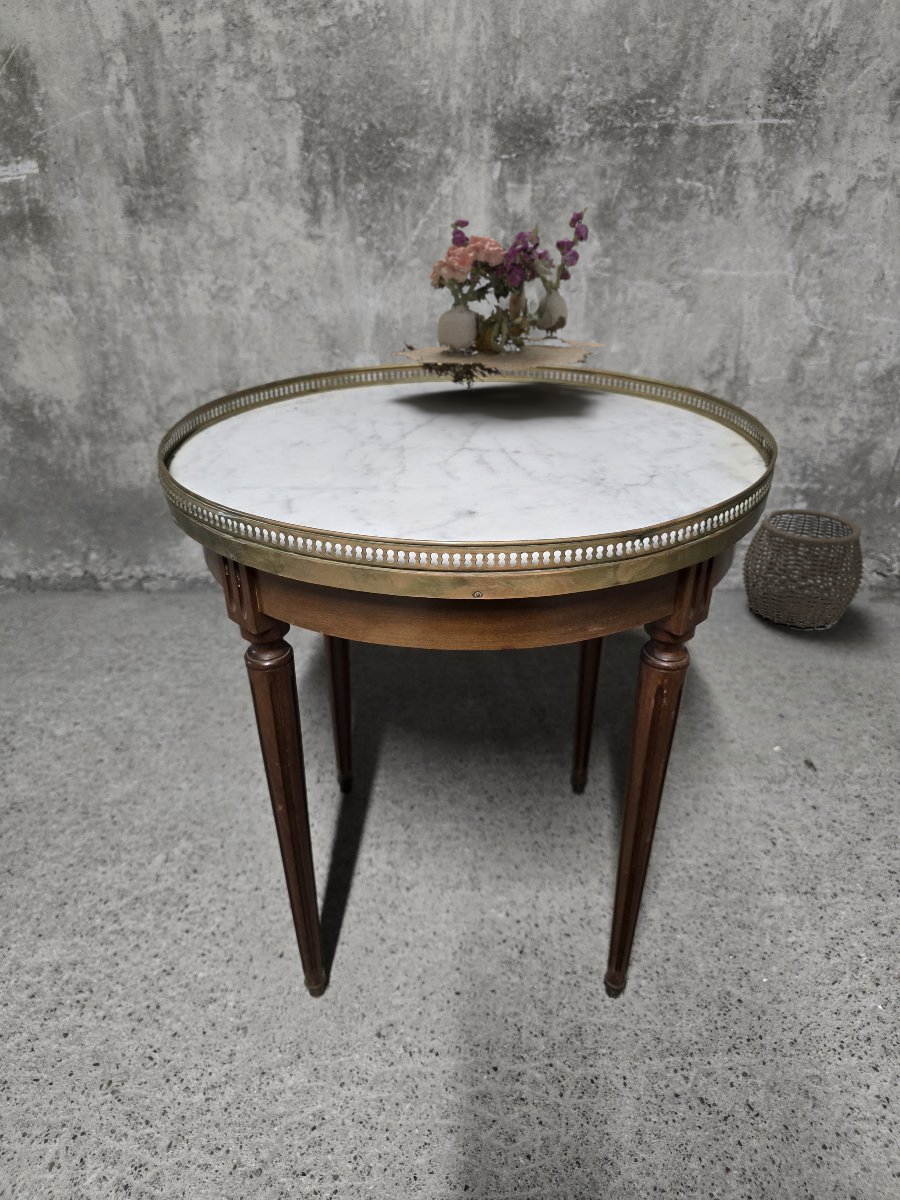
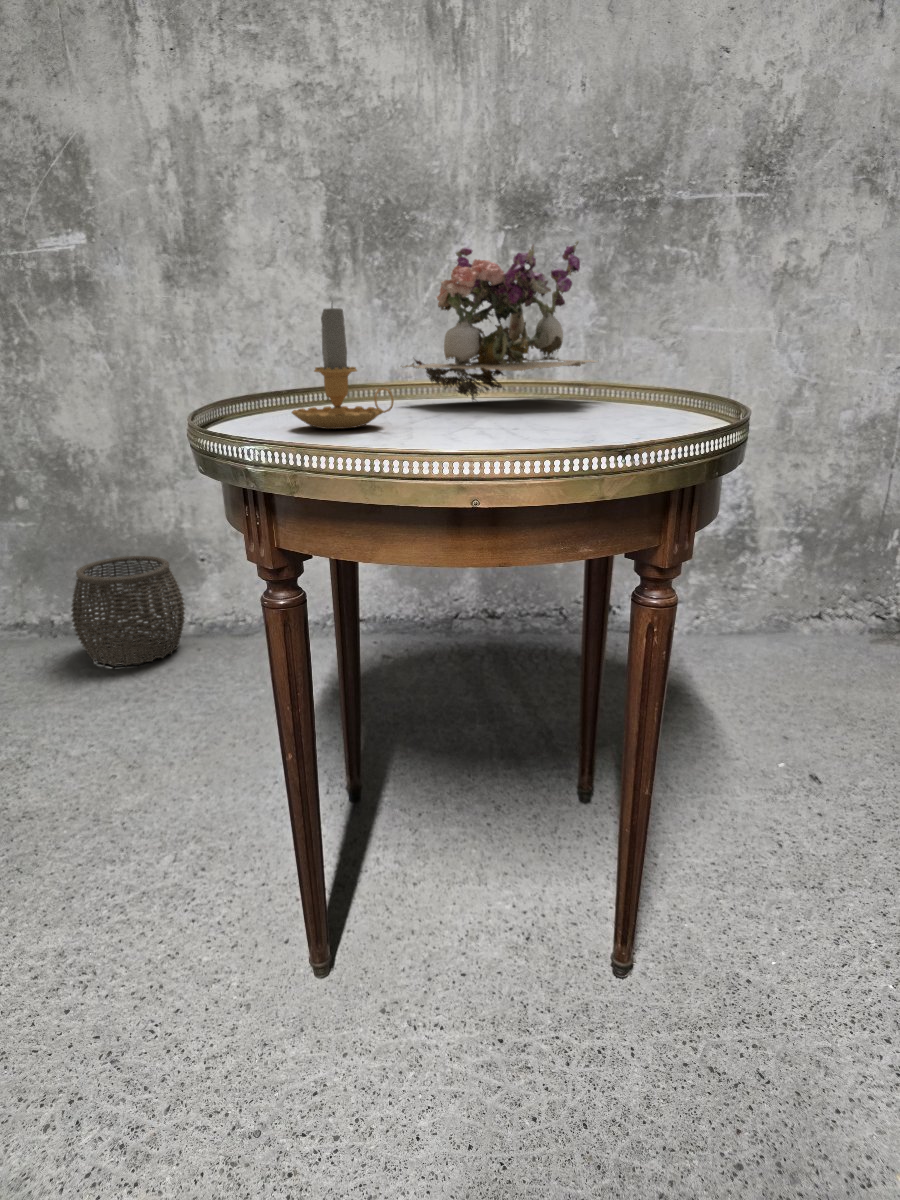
candle: none [270,315,382,458] -> present [292,306,394,429]
woven basket: present [742,509,864,628] -> present [71,556,185,666]

